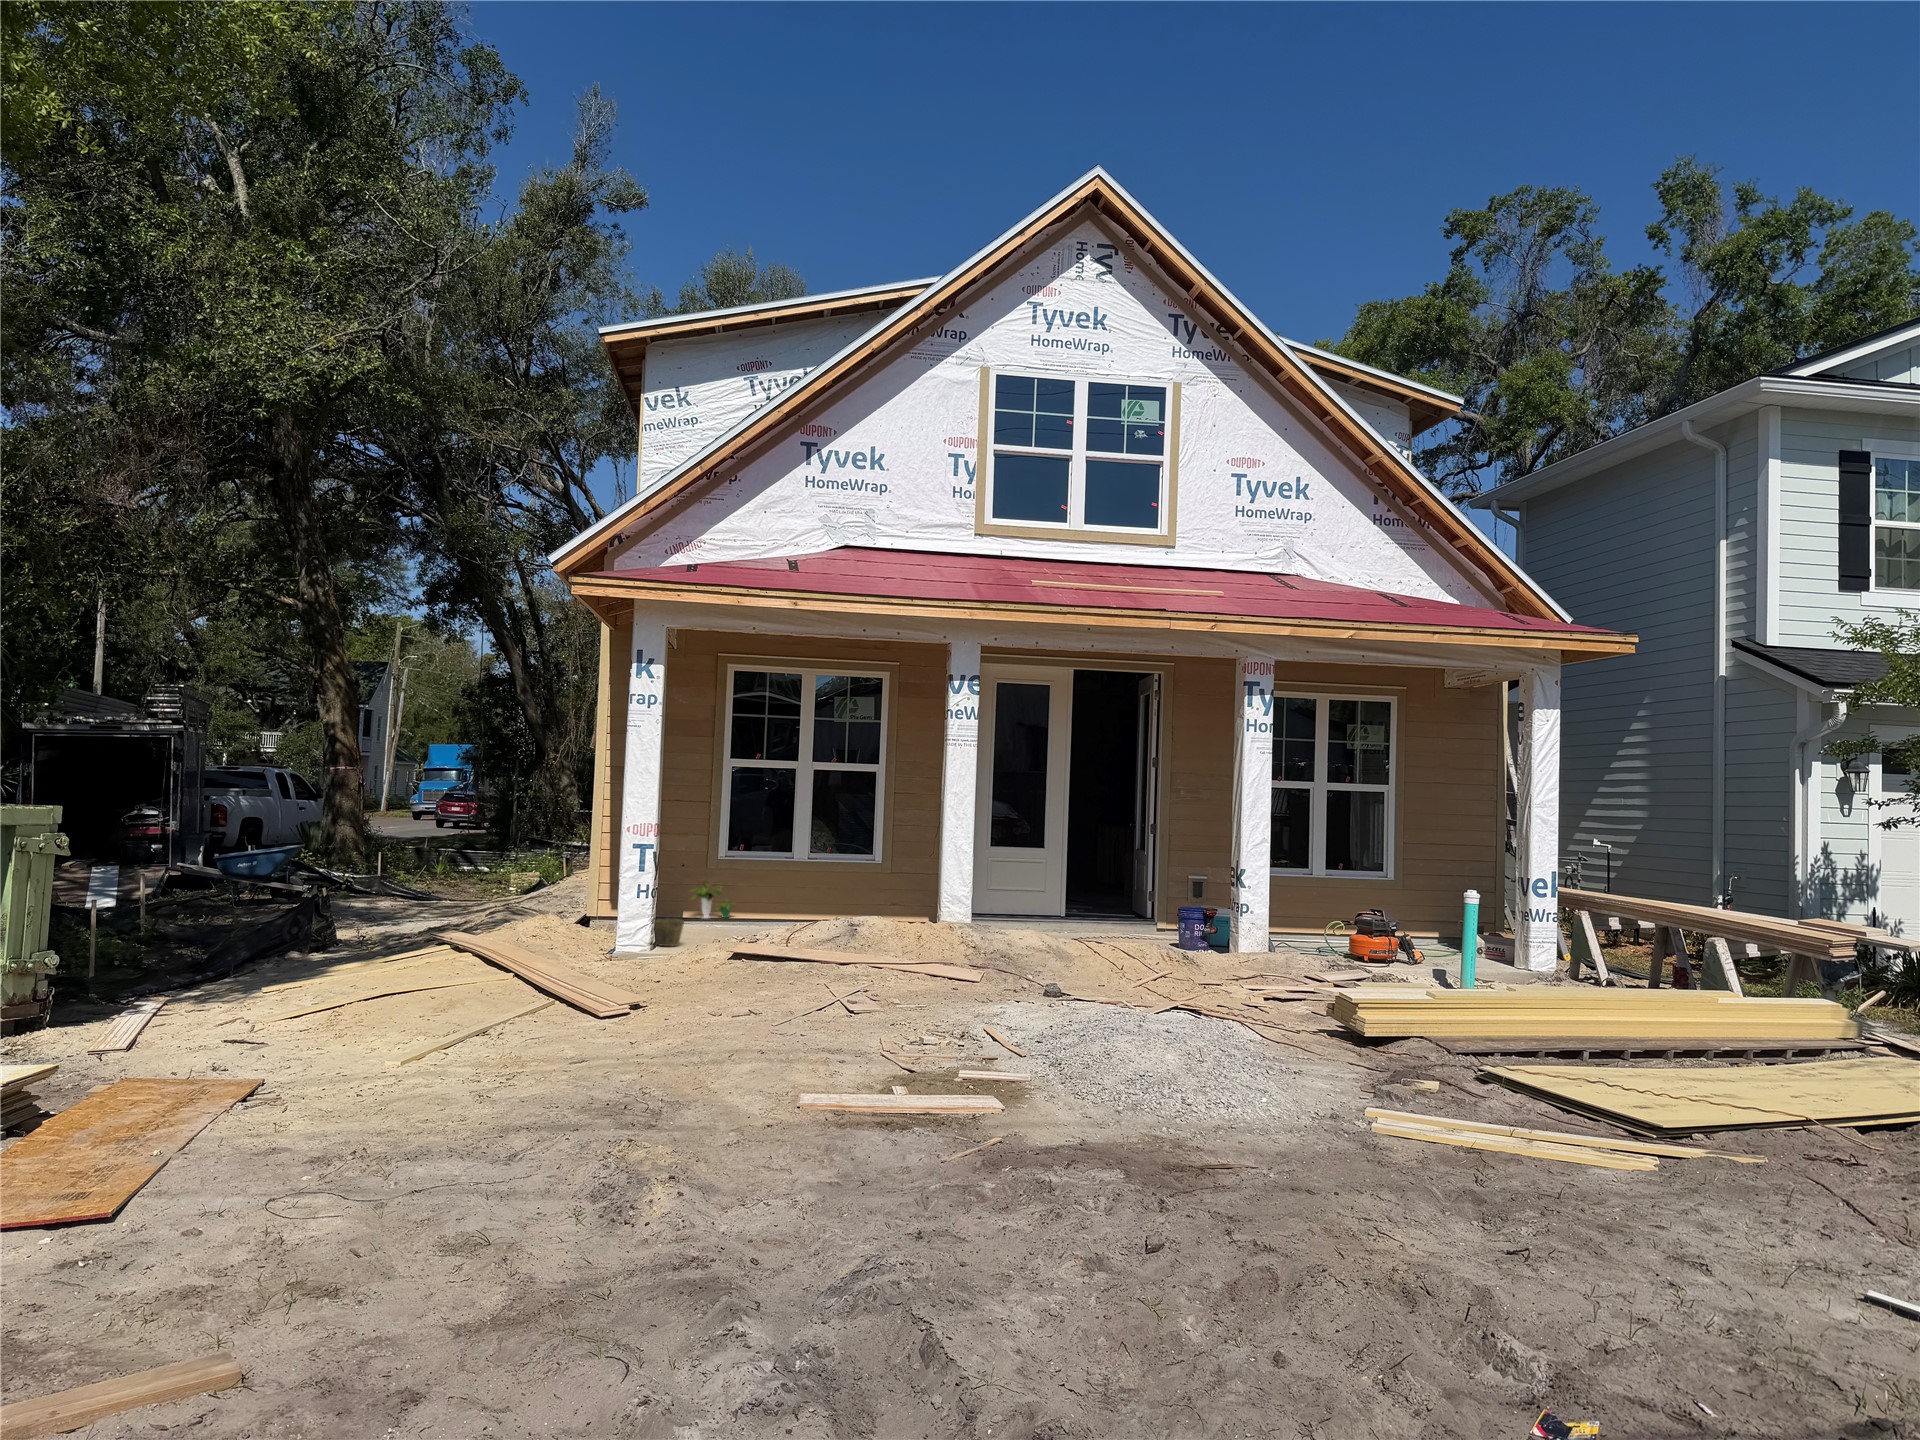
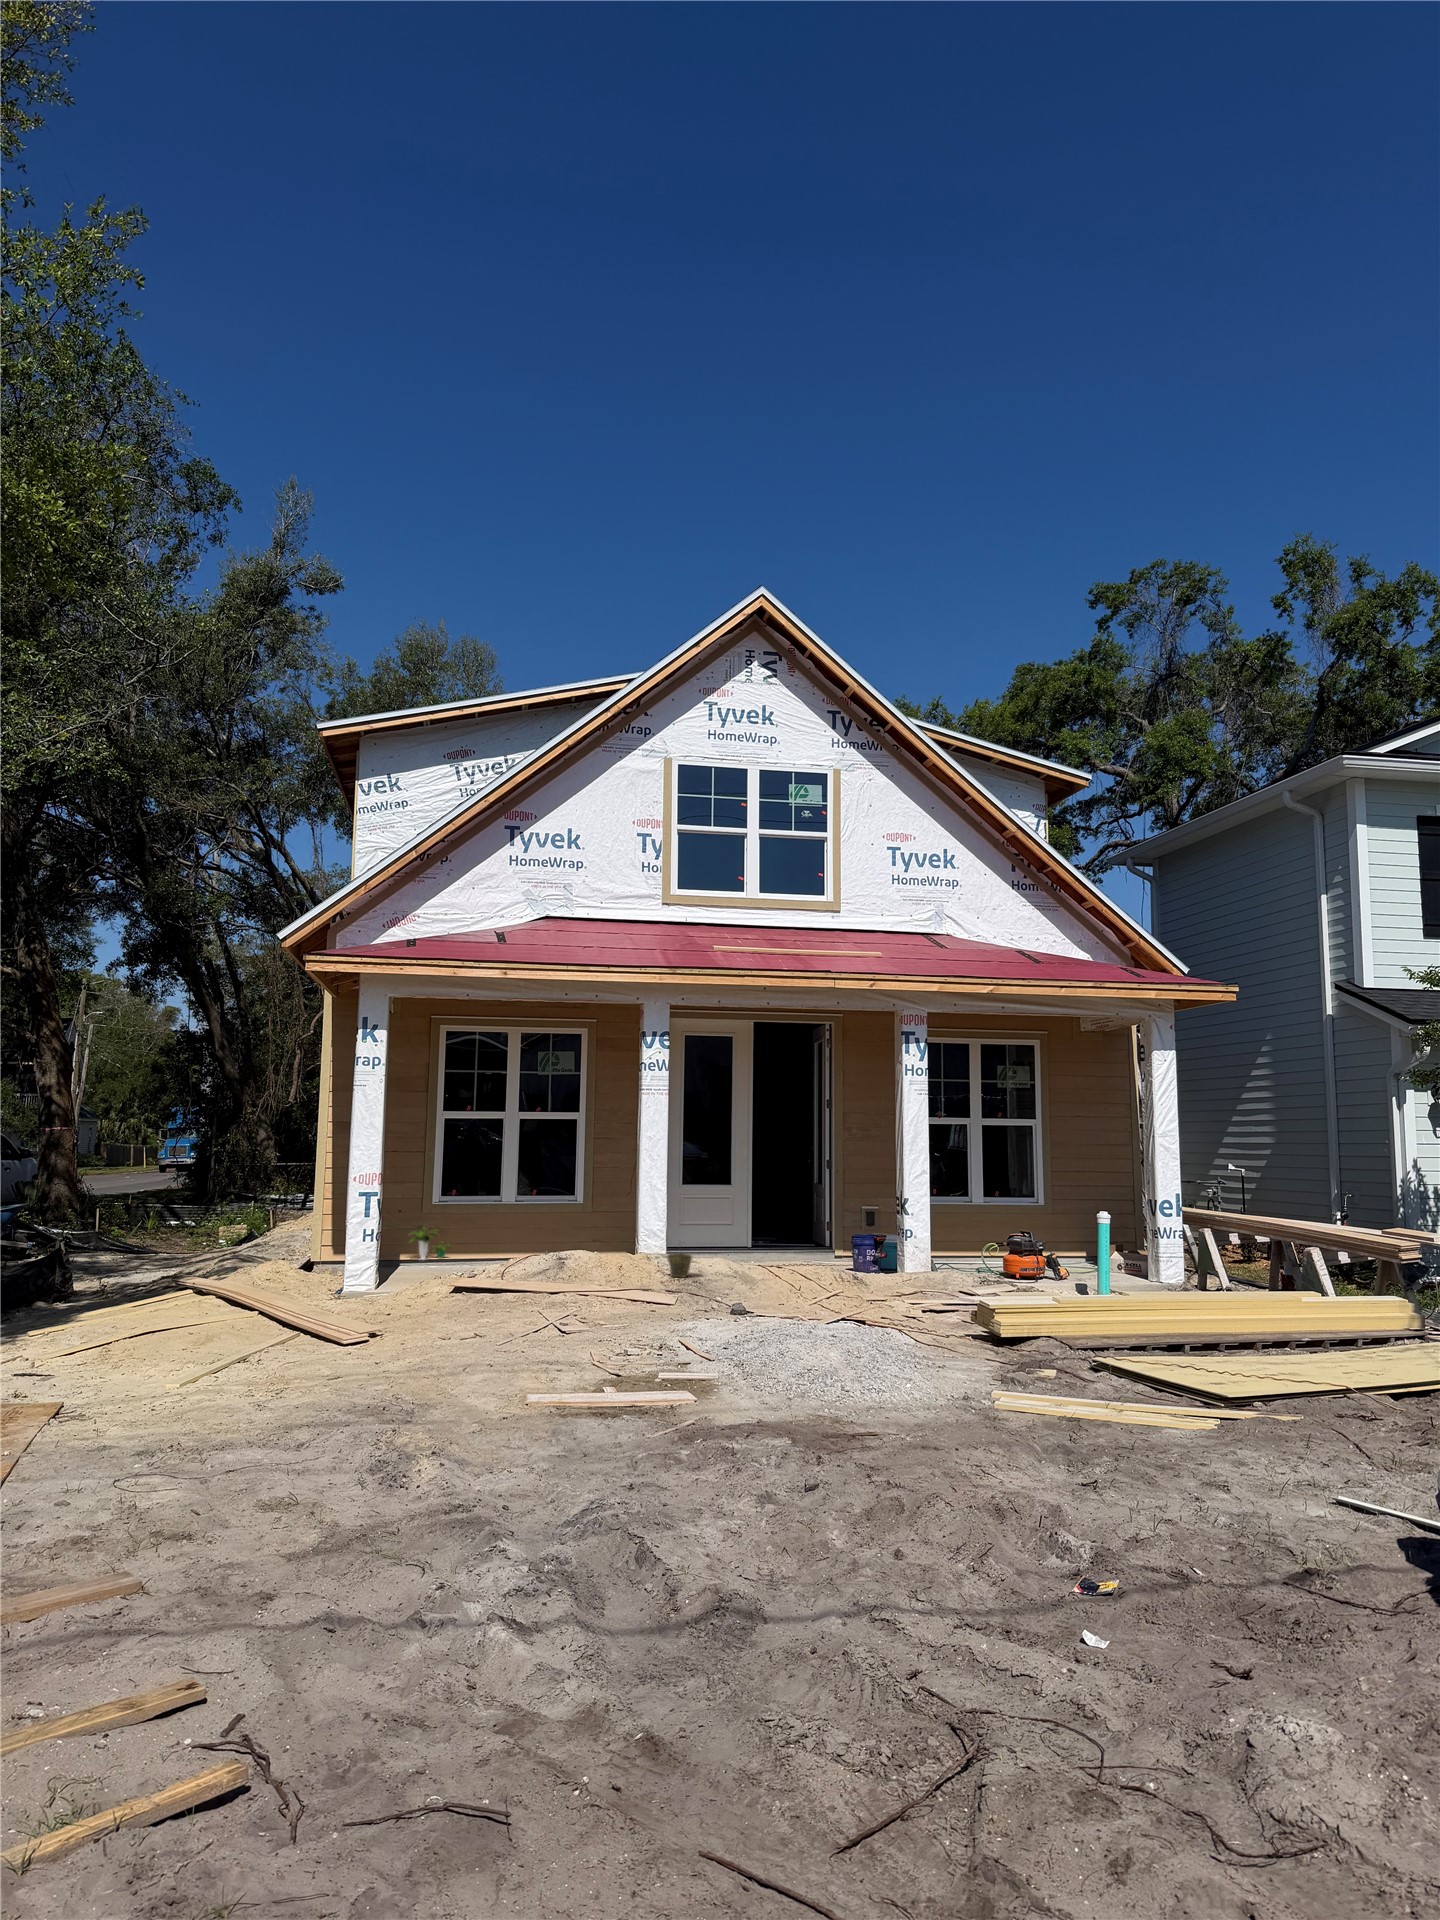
bucket: present [655,918,684,946] -> present [668,1253,692,1277]

